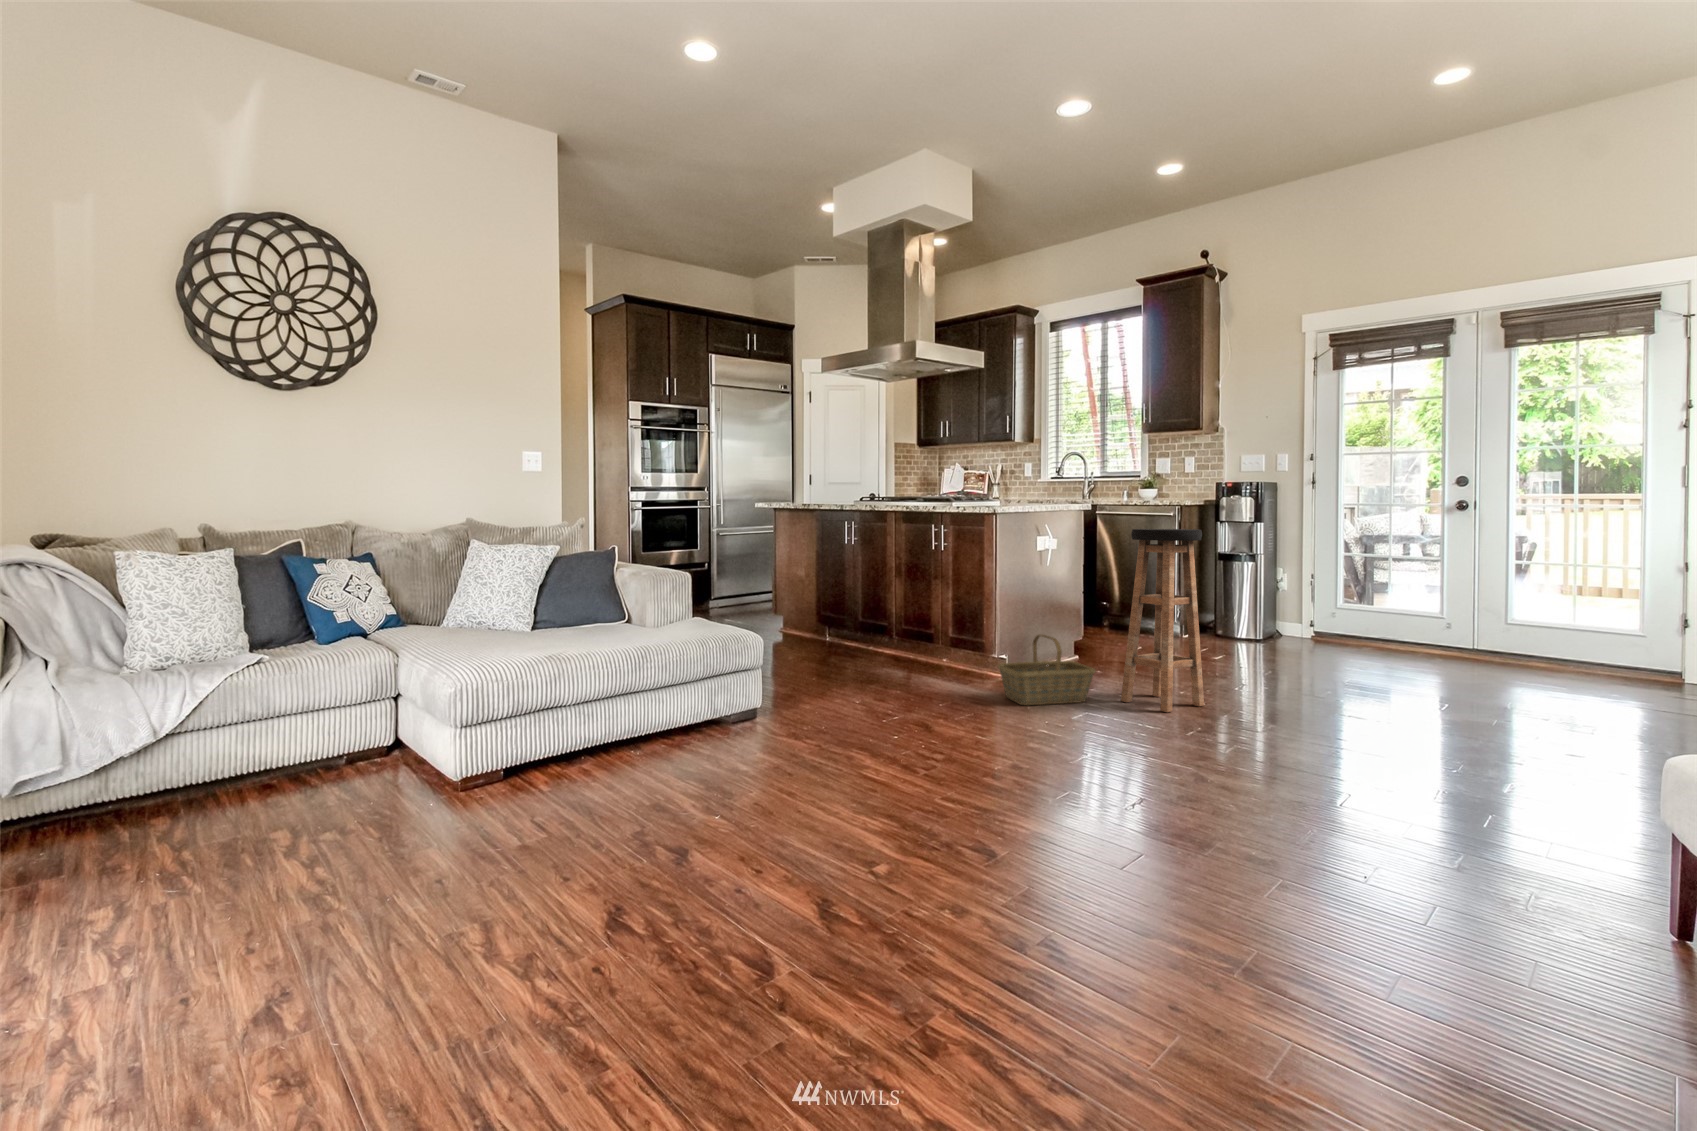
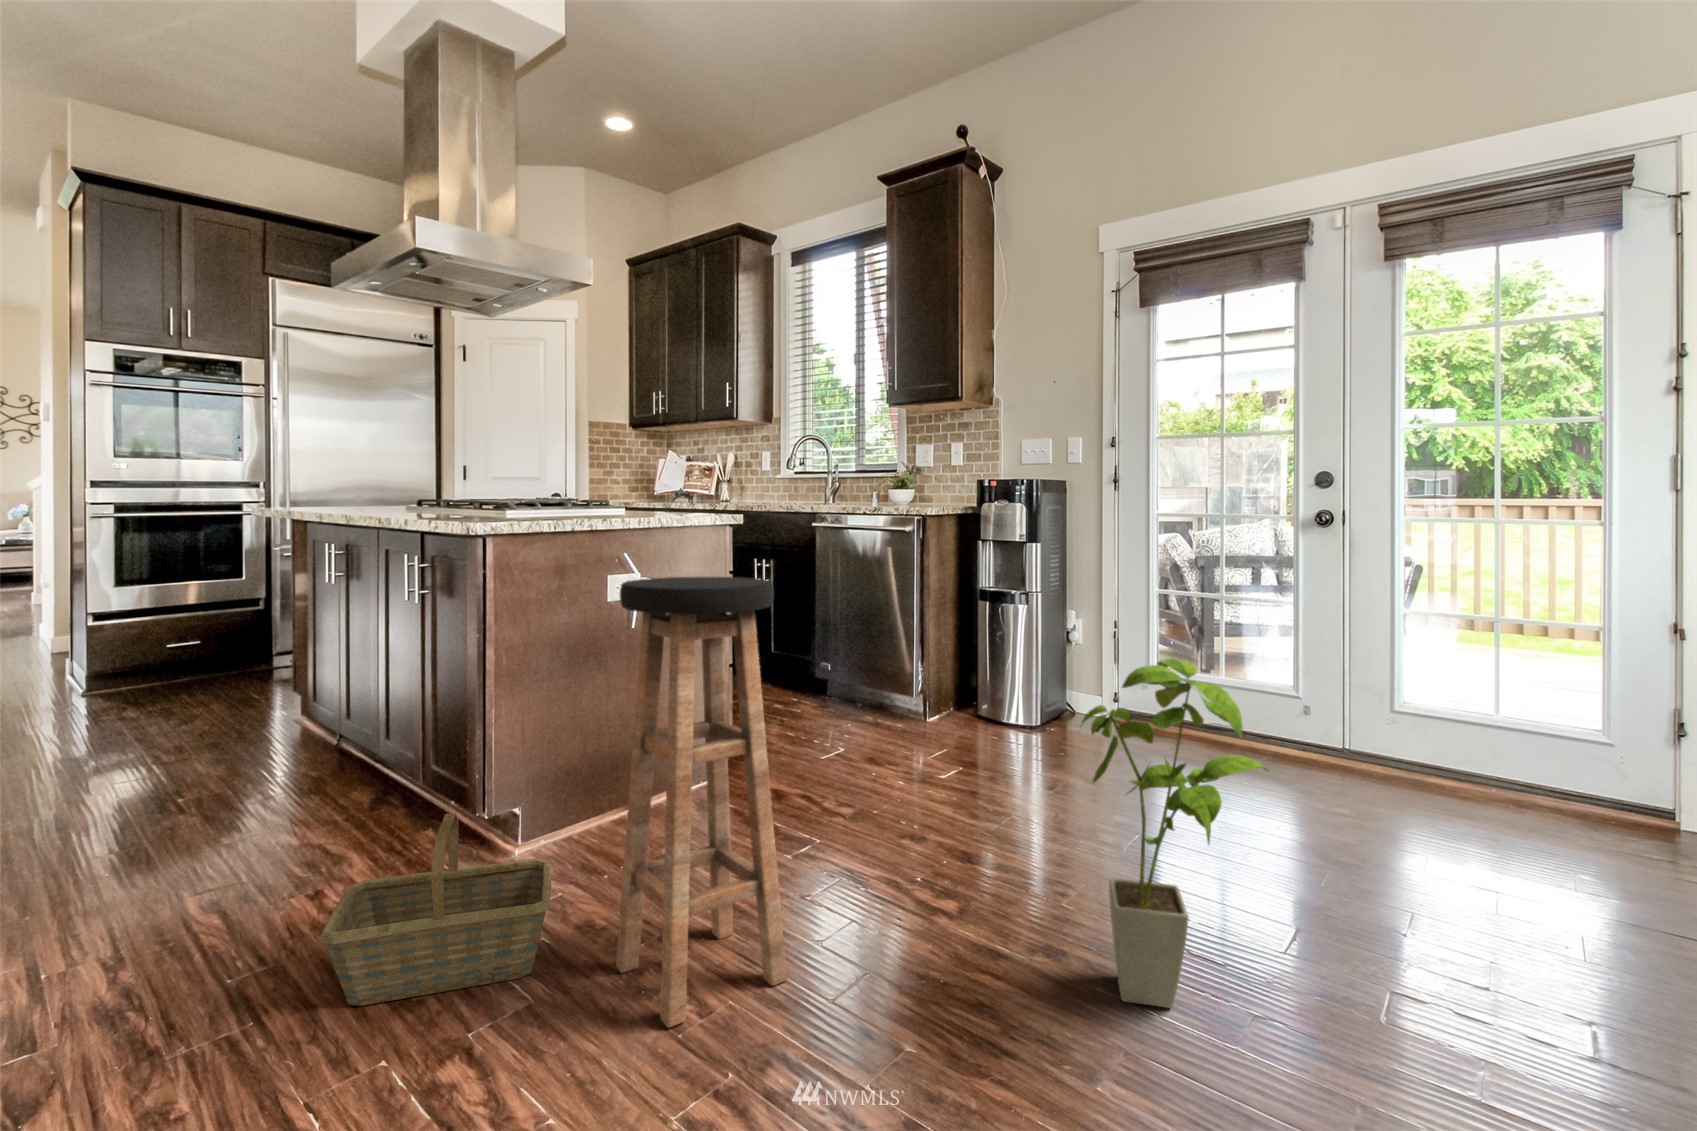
house plant: none [1340,561,1434,715] -> present [1082,658,1268,1008]

